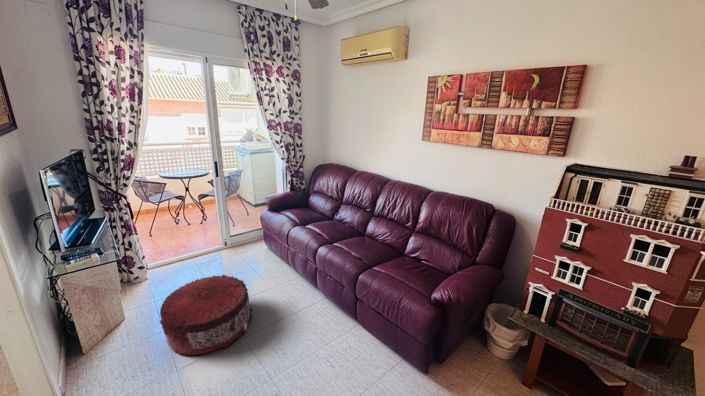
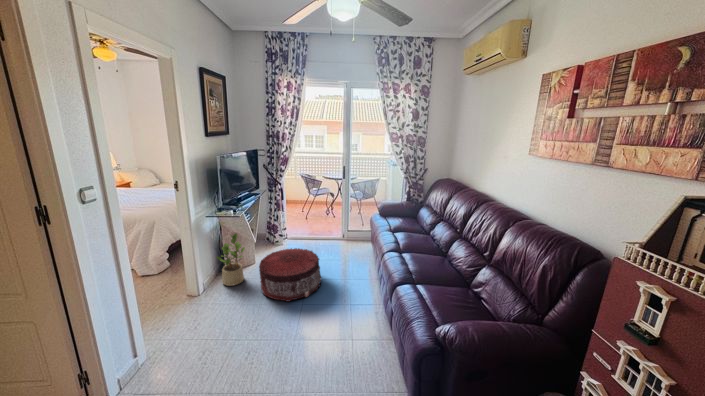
potted plant: none [64,289,128,375] -> present [217,233,245,286]

